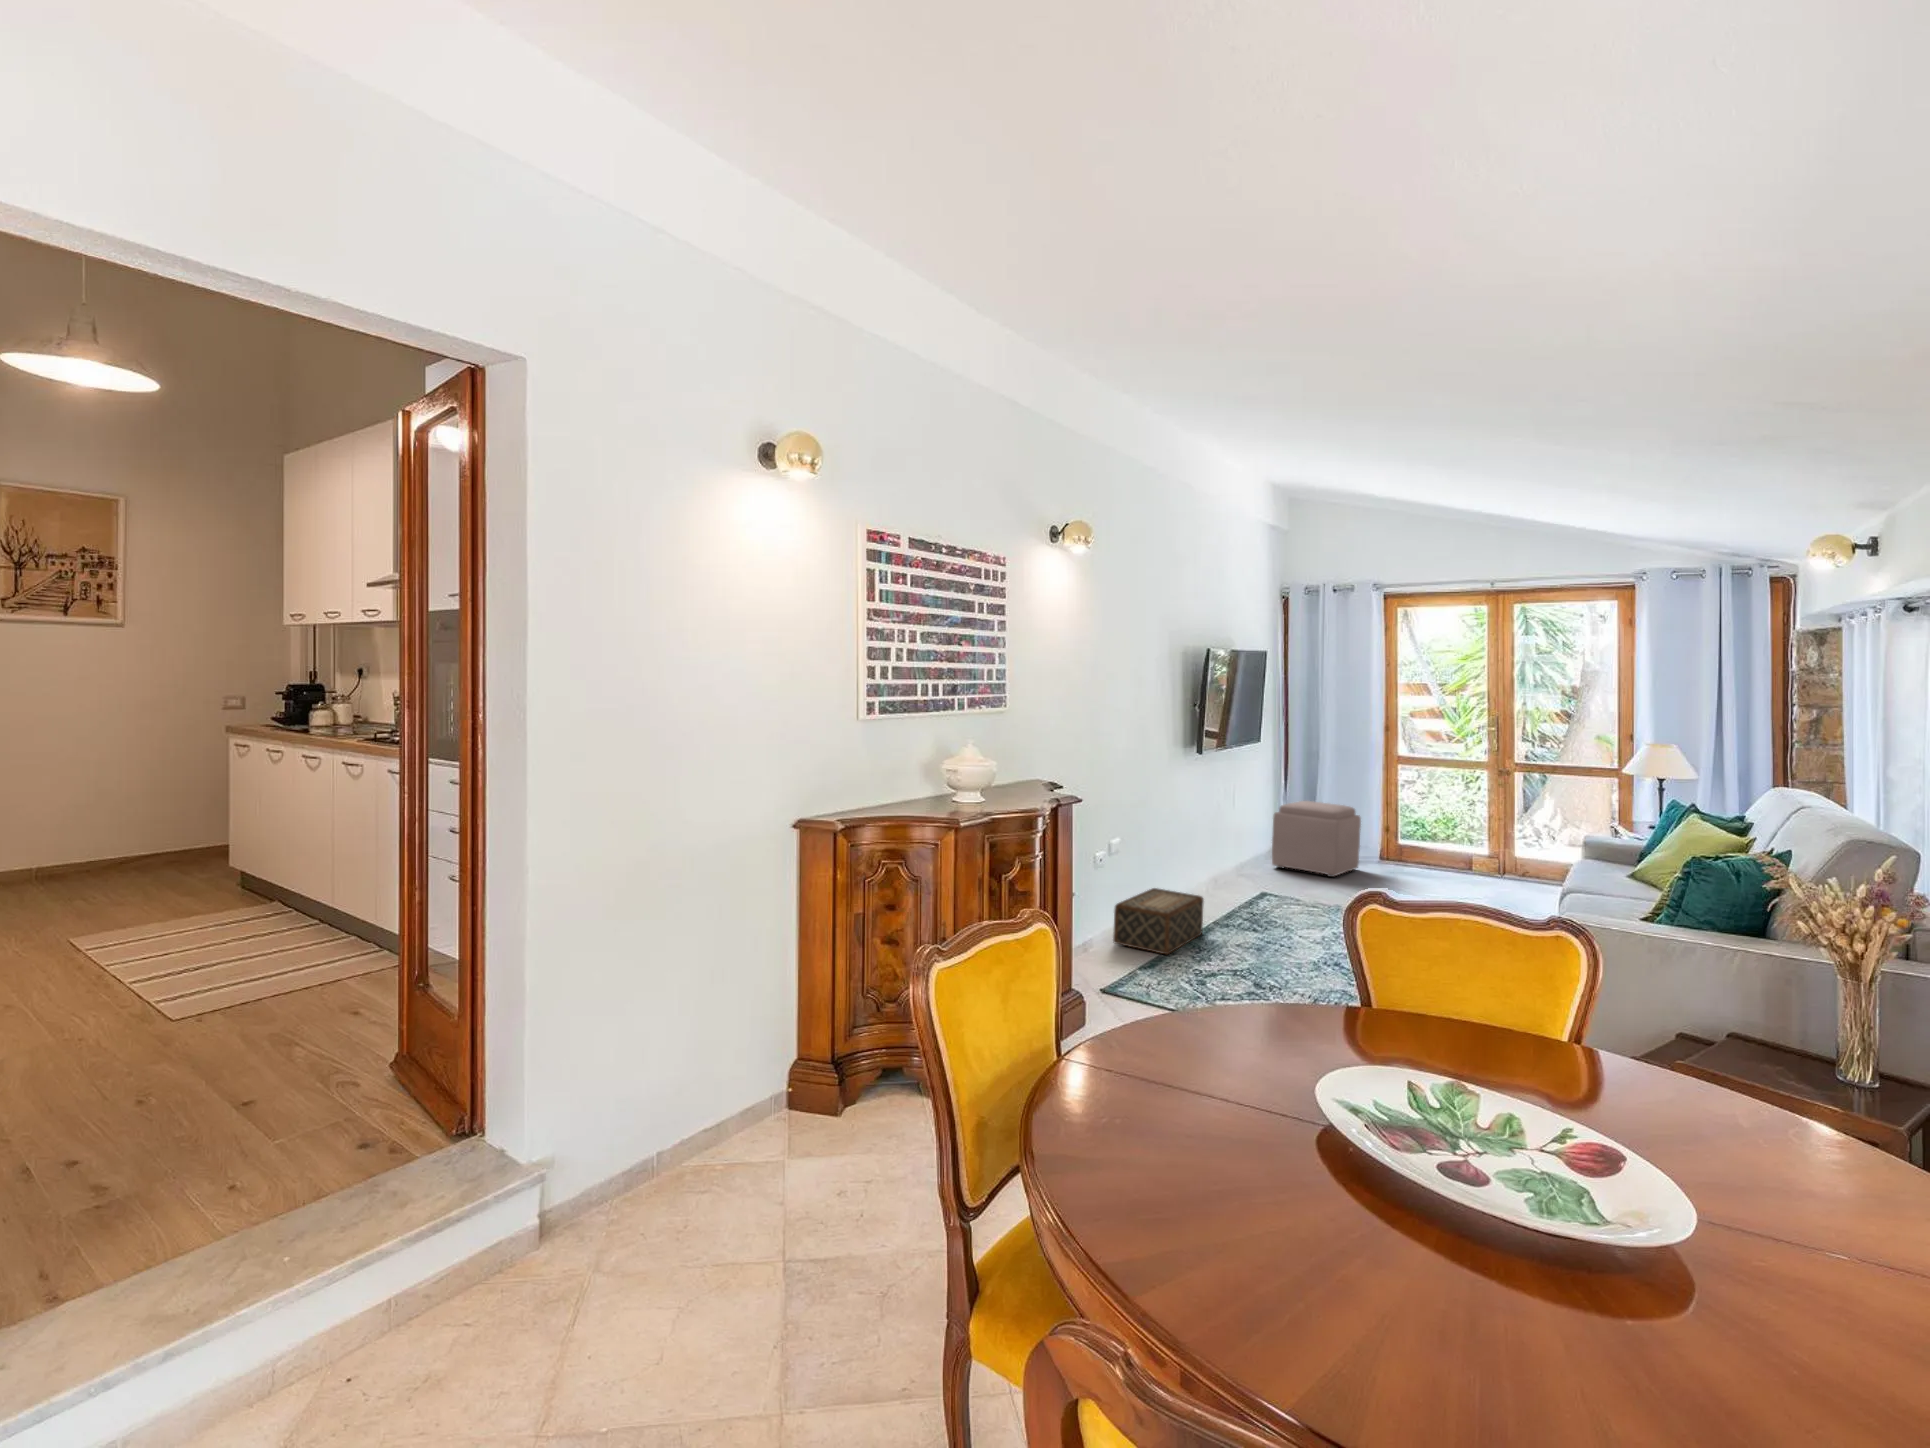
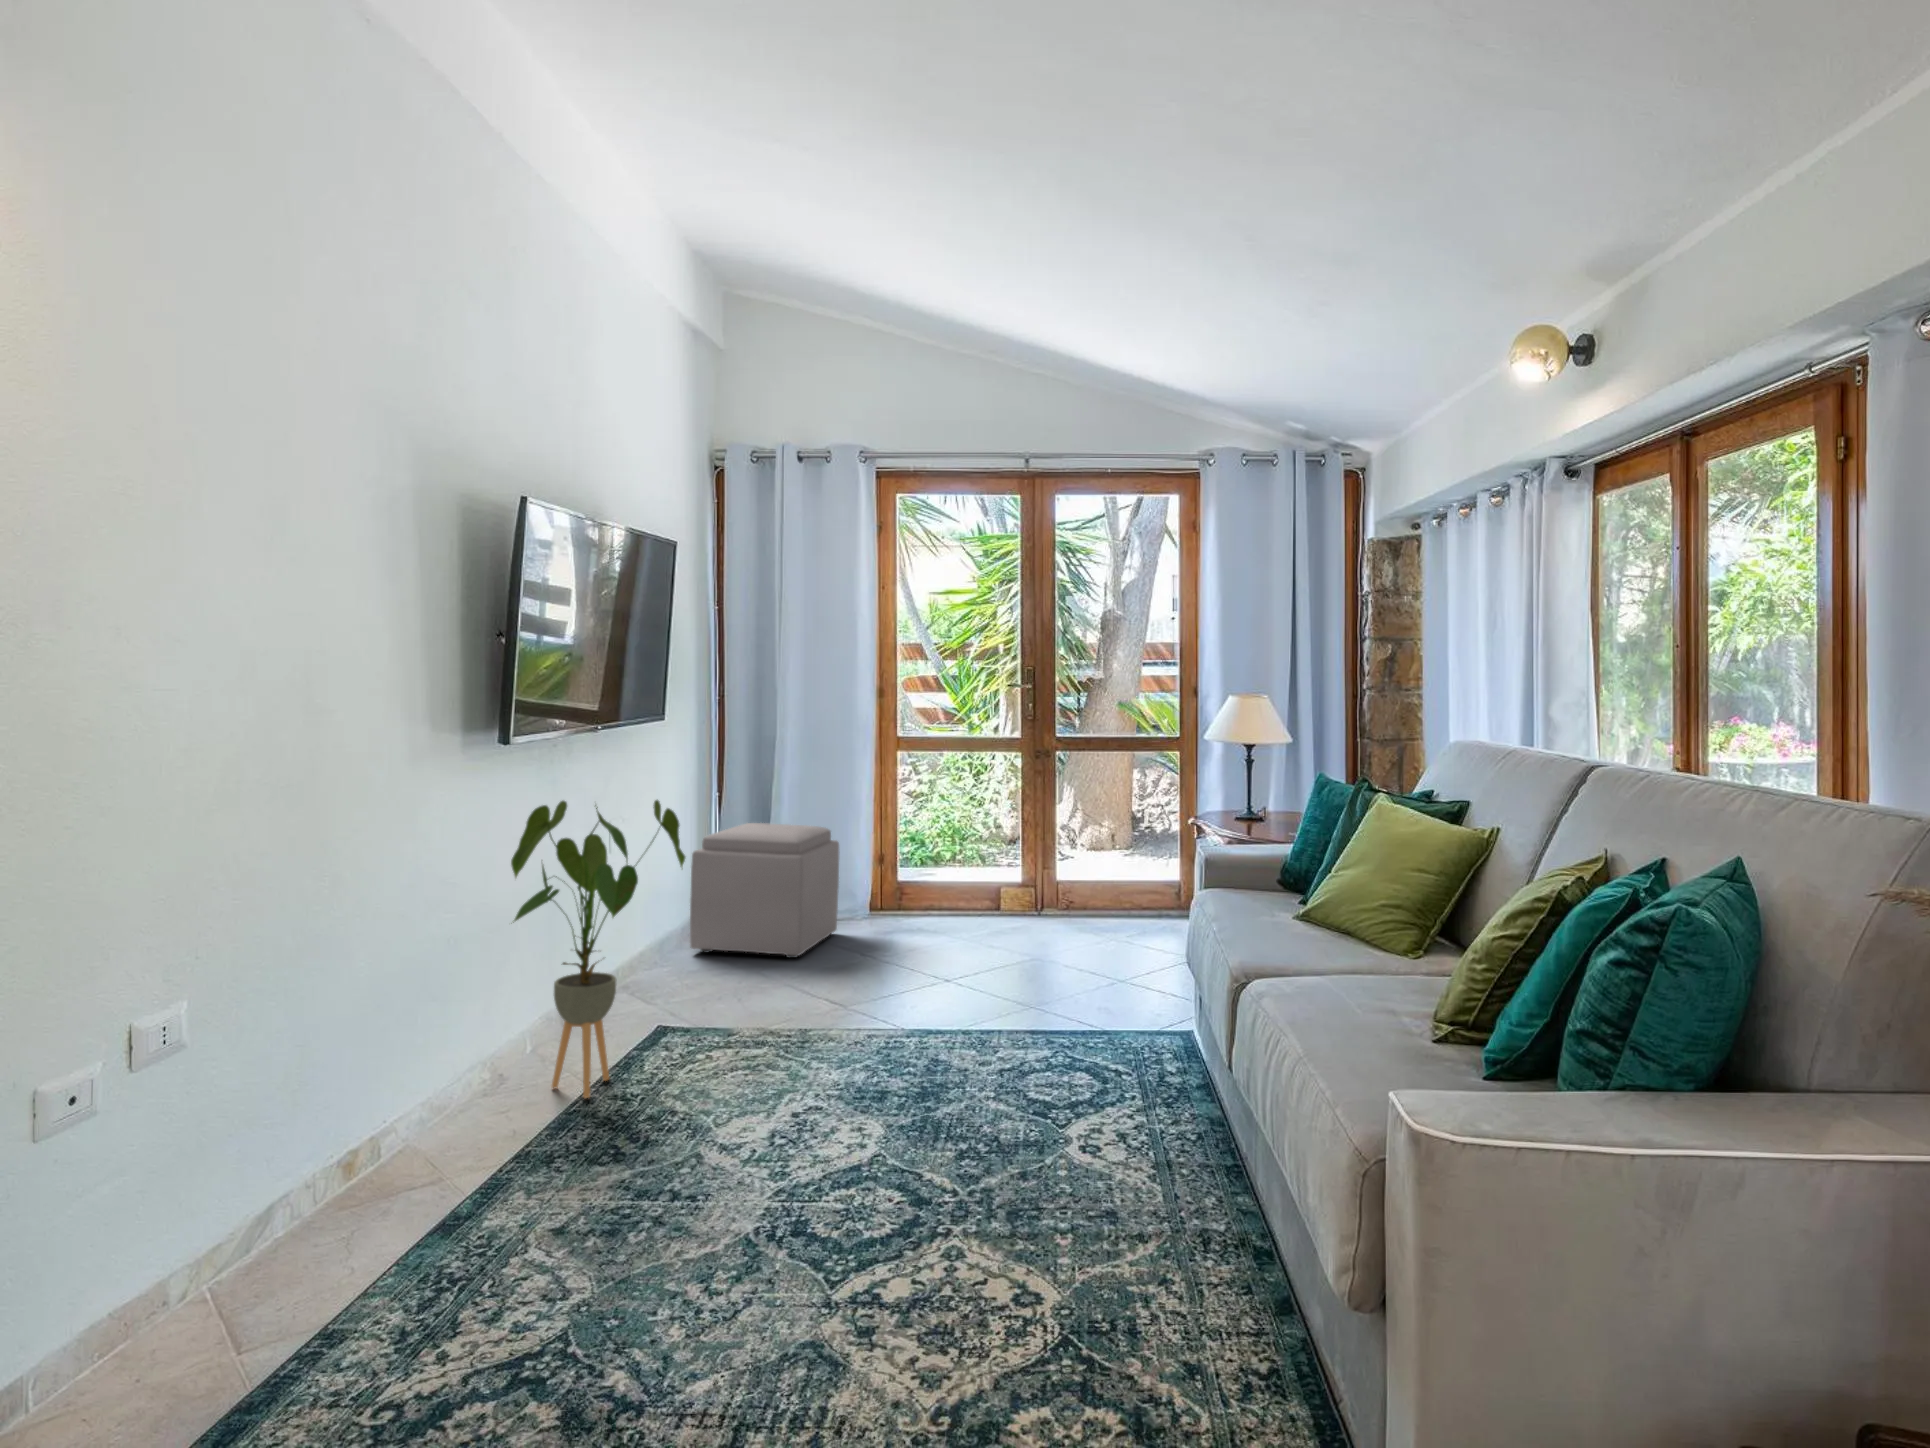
house plant: none [1201,780,1281,911] -> present [511,800,685,1098]
woven basket: present [1113,888,1204,954] -> none [119,1111,467,1368]

